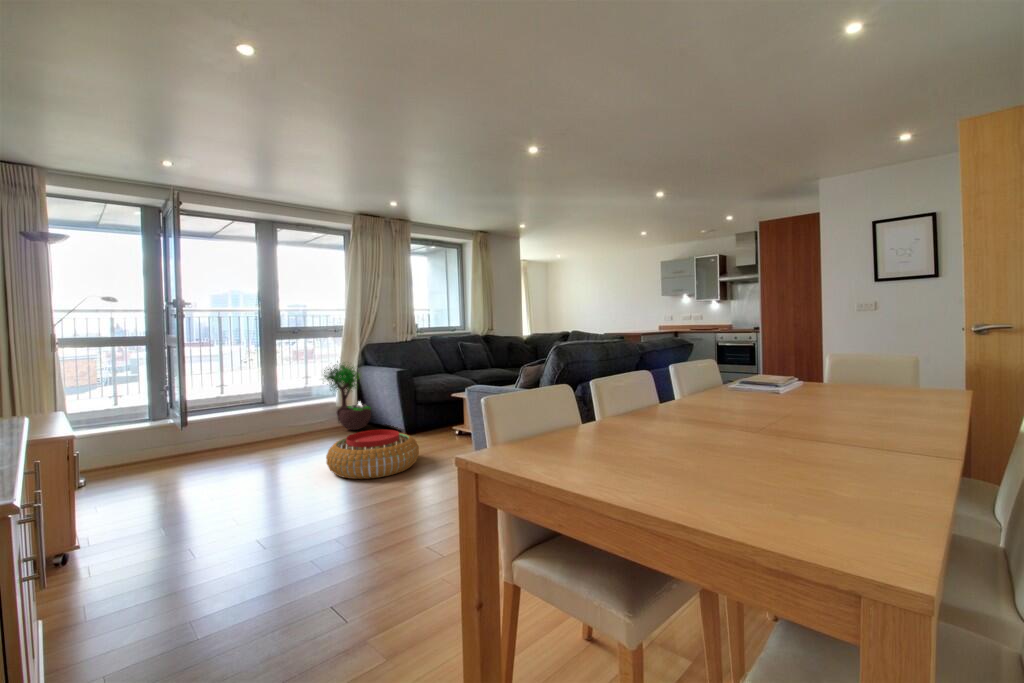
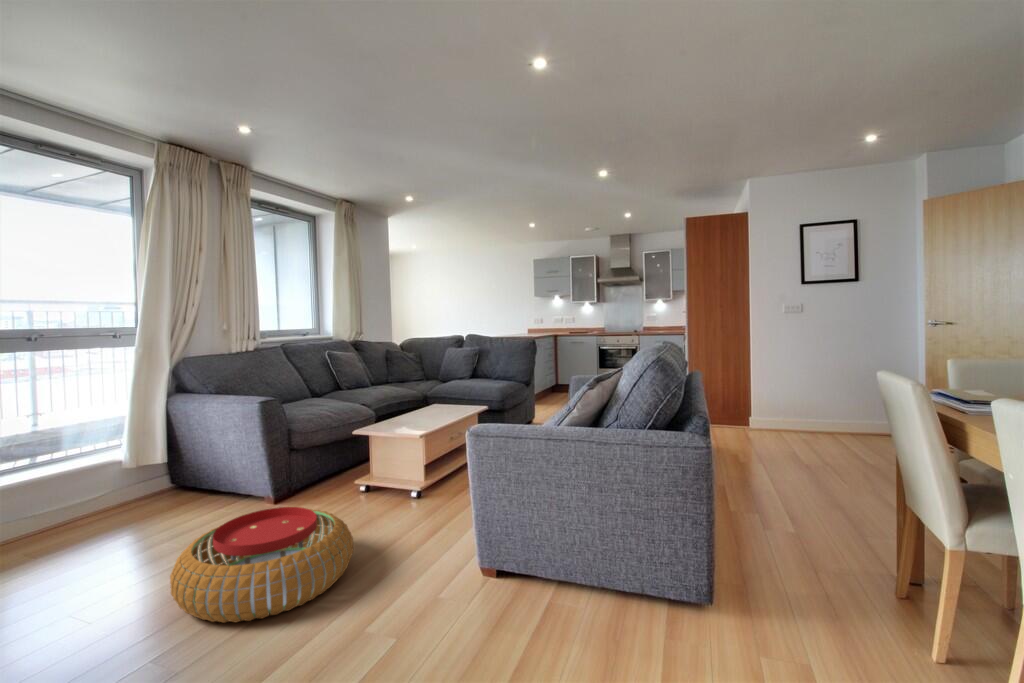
potted tree: present [324,361,371,430] -> none [94,381,202,505]

